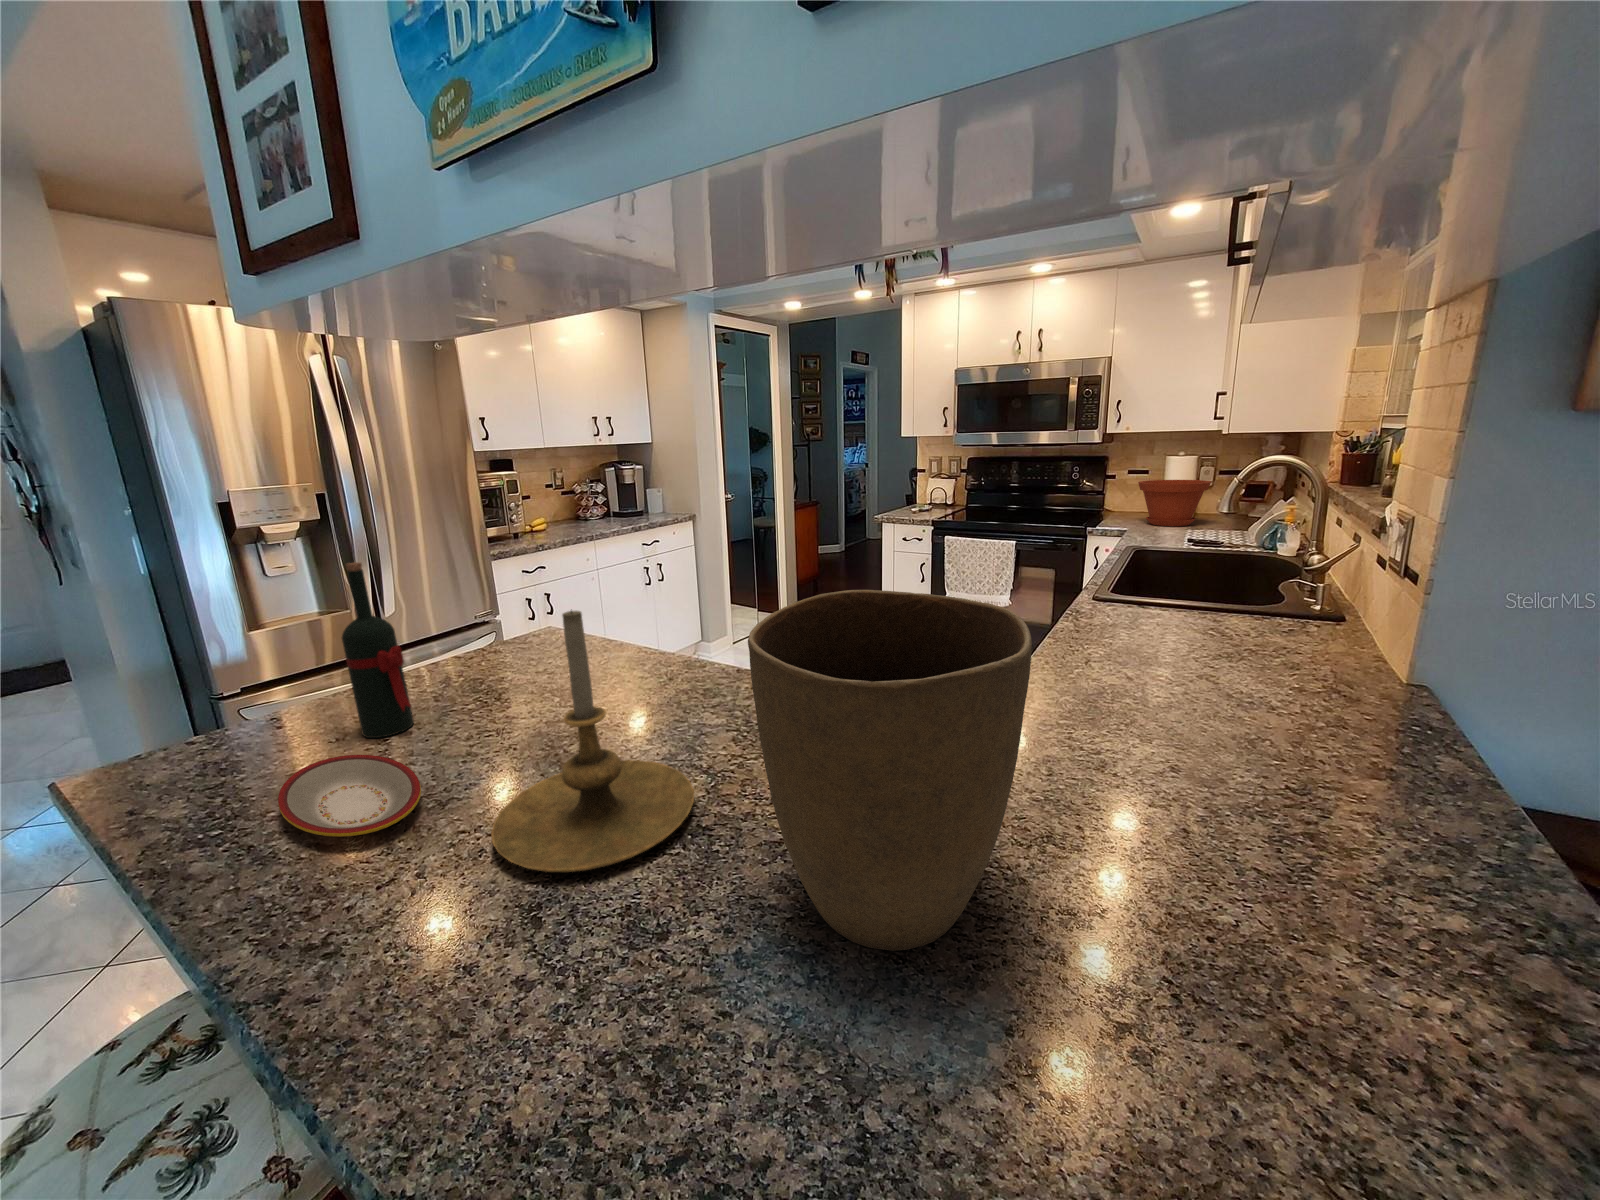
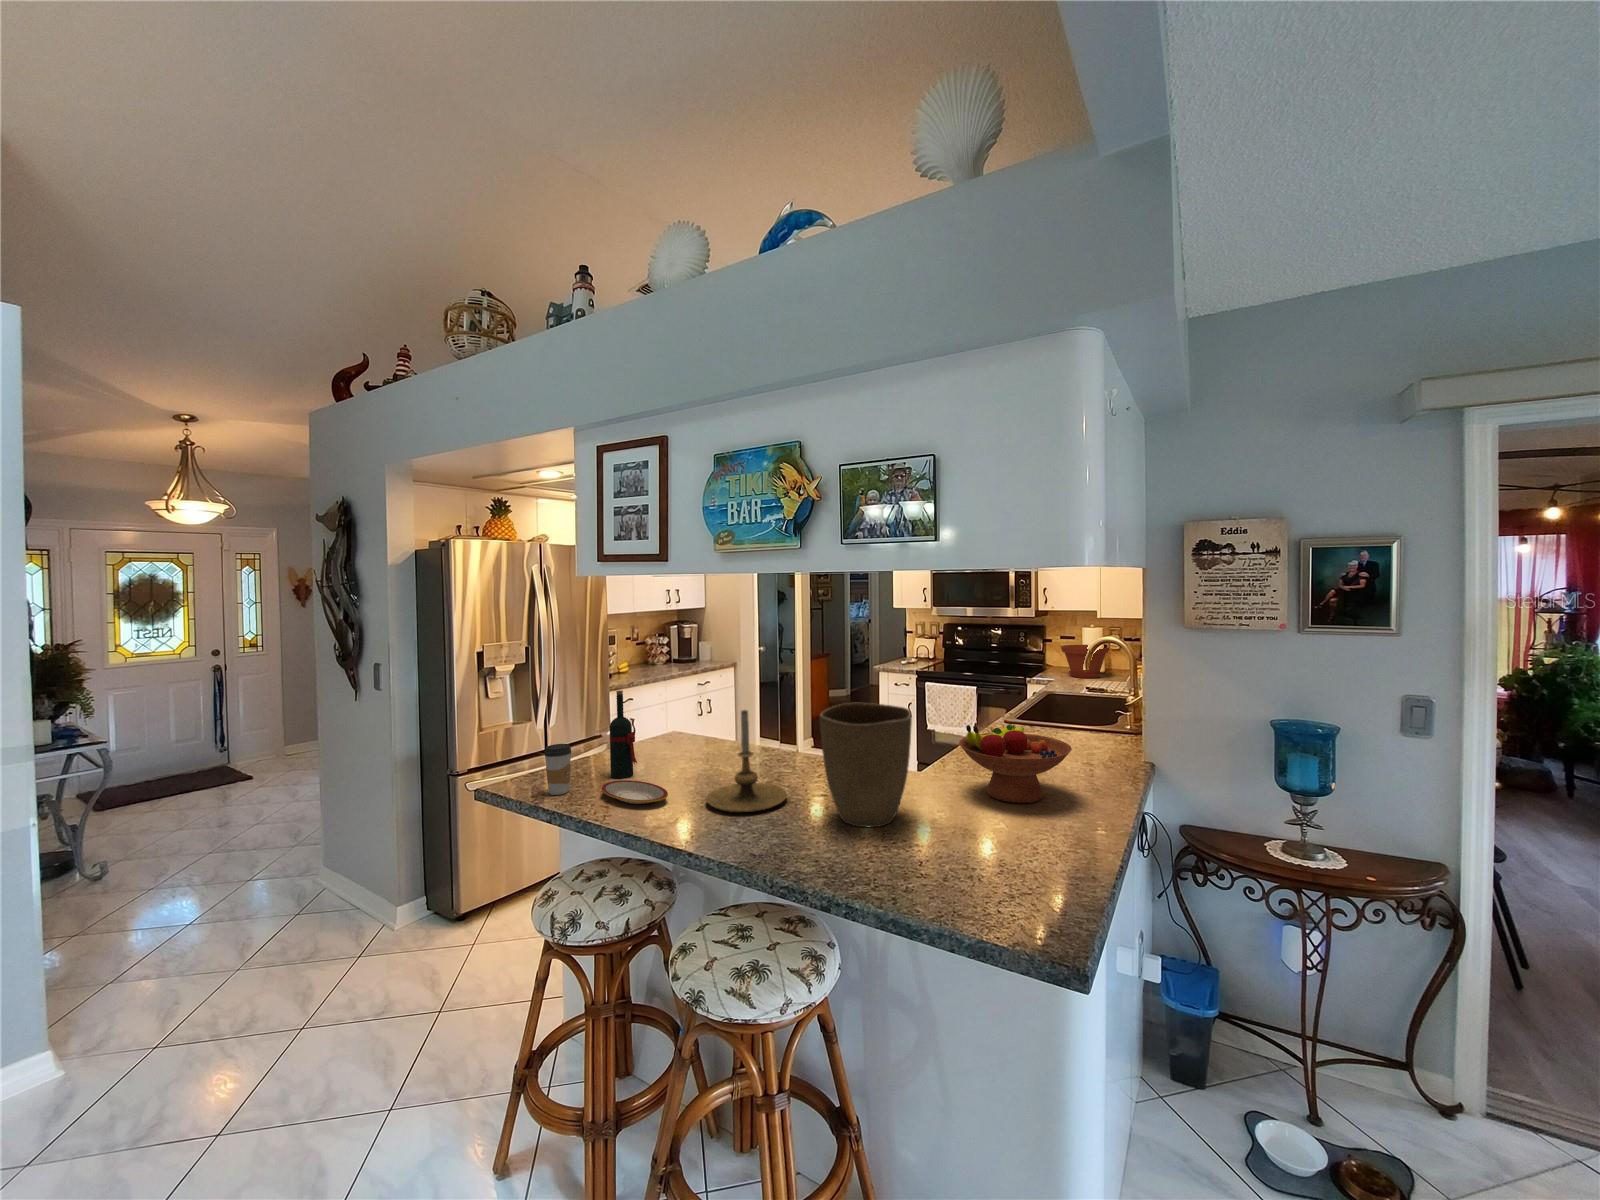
fruit bowl: none [1103,629,1436,833] -> present [959,724,1072,803]
coffee cup: none [150,682,240,794] -> present [544,744,571,795]

